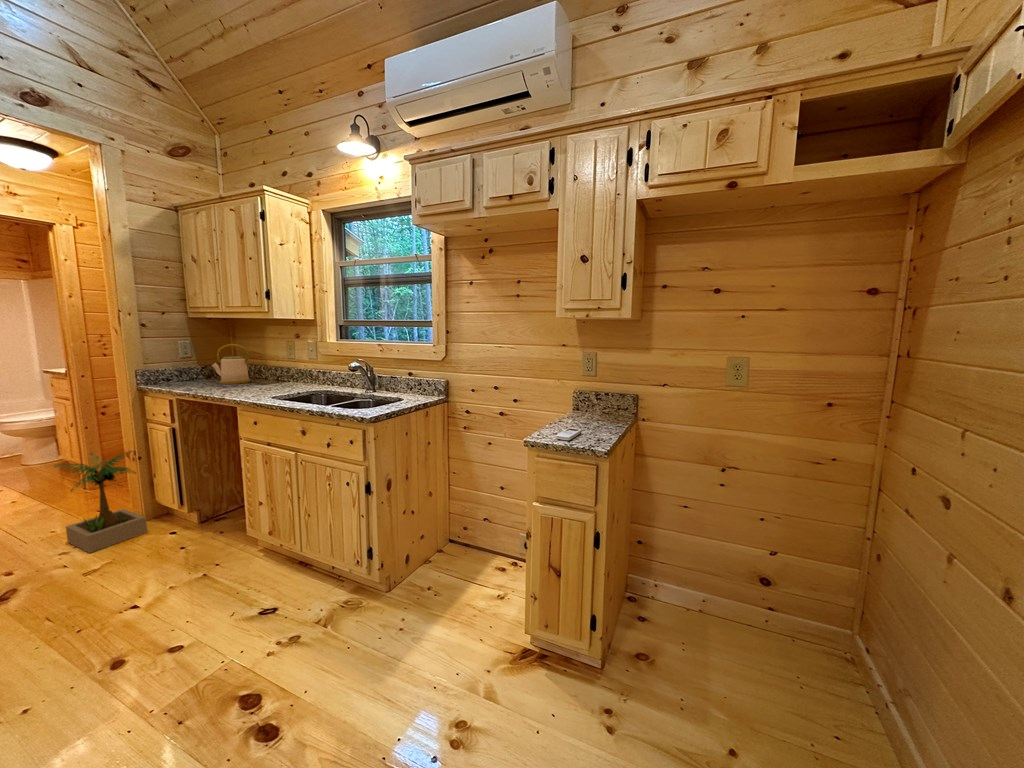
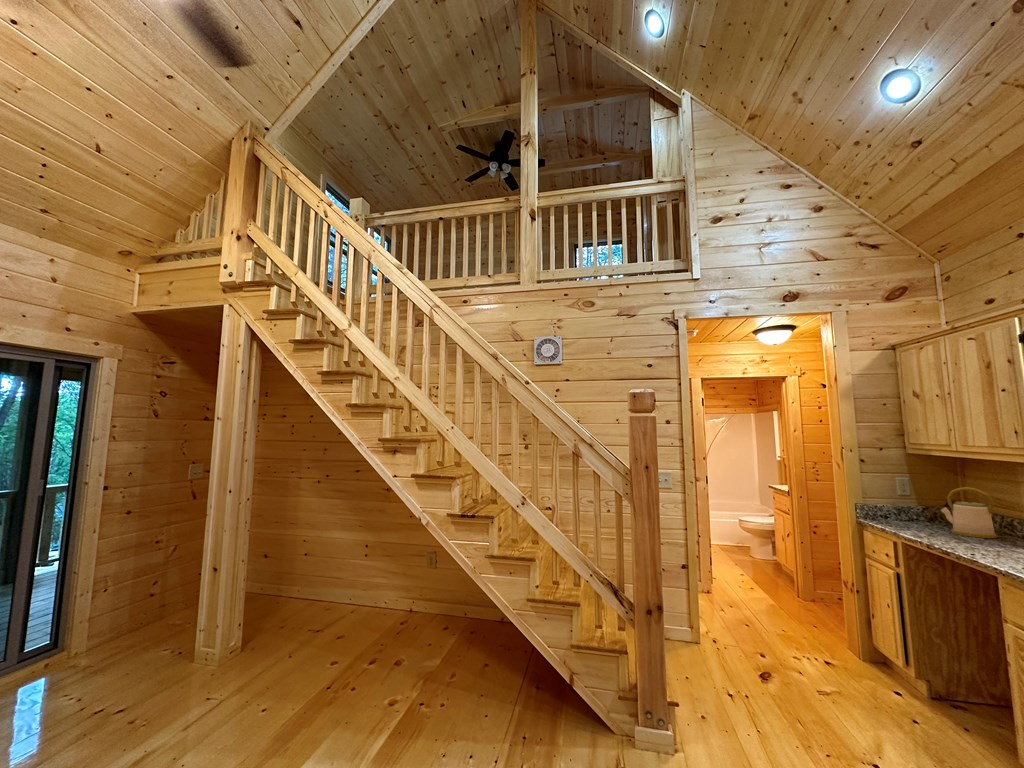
potted plant: present [54,451,147,553] -> none [787,571,869,676]

